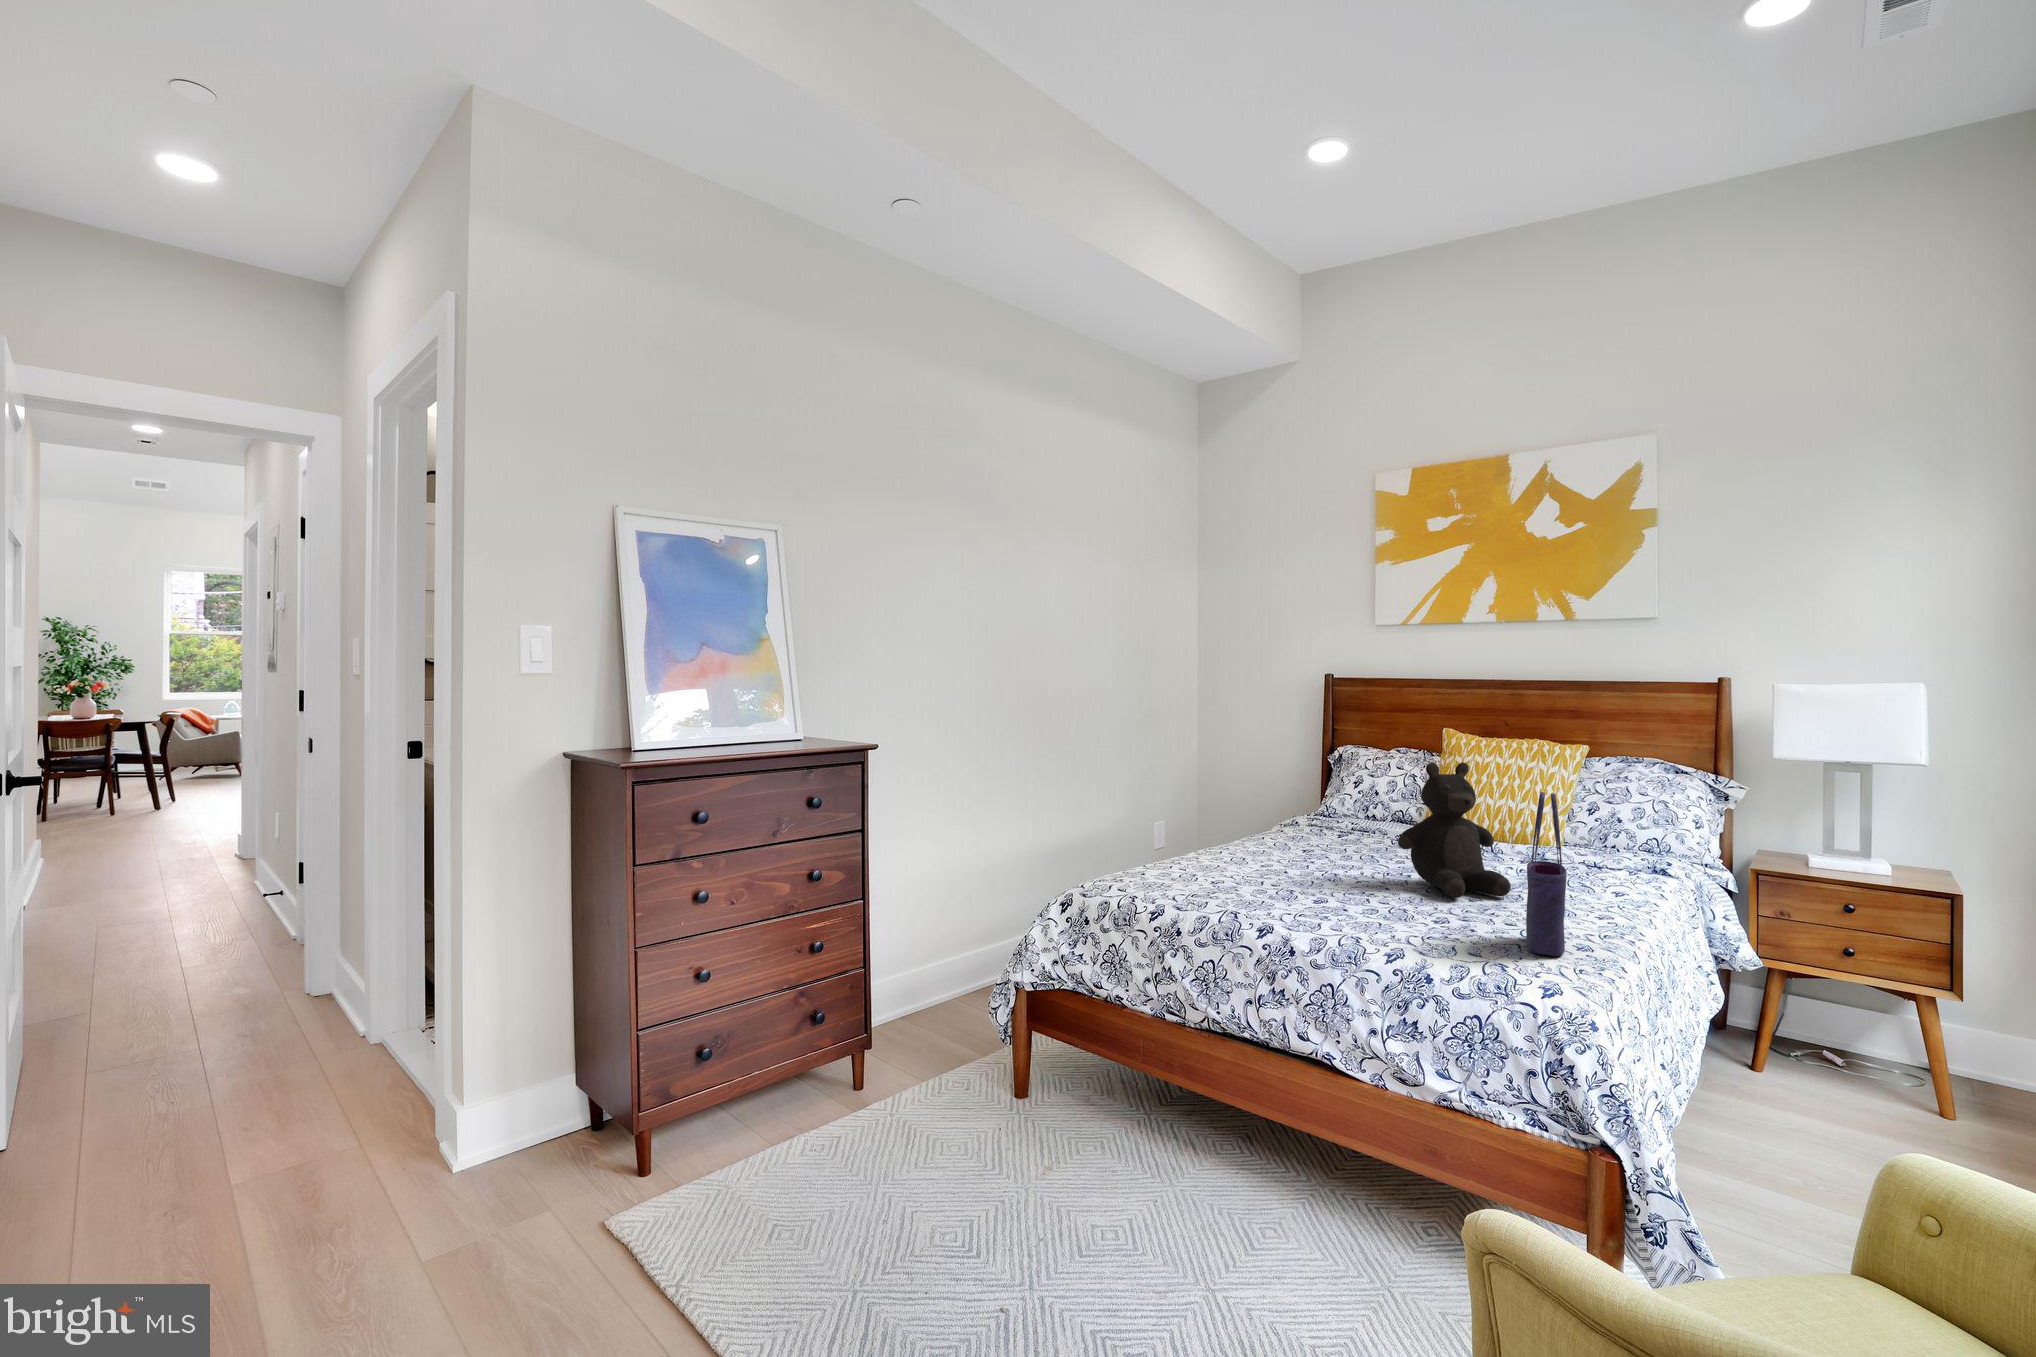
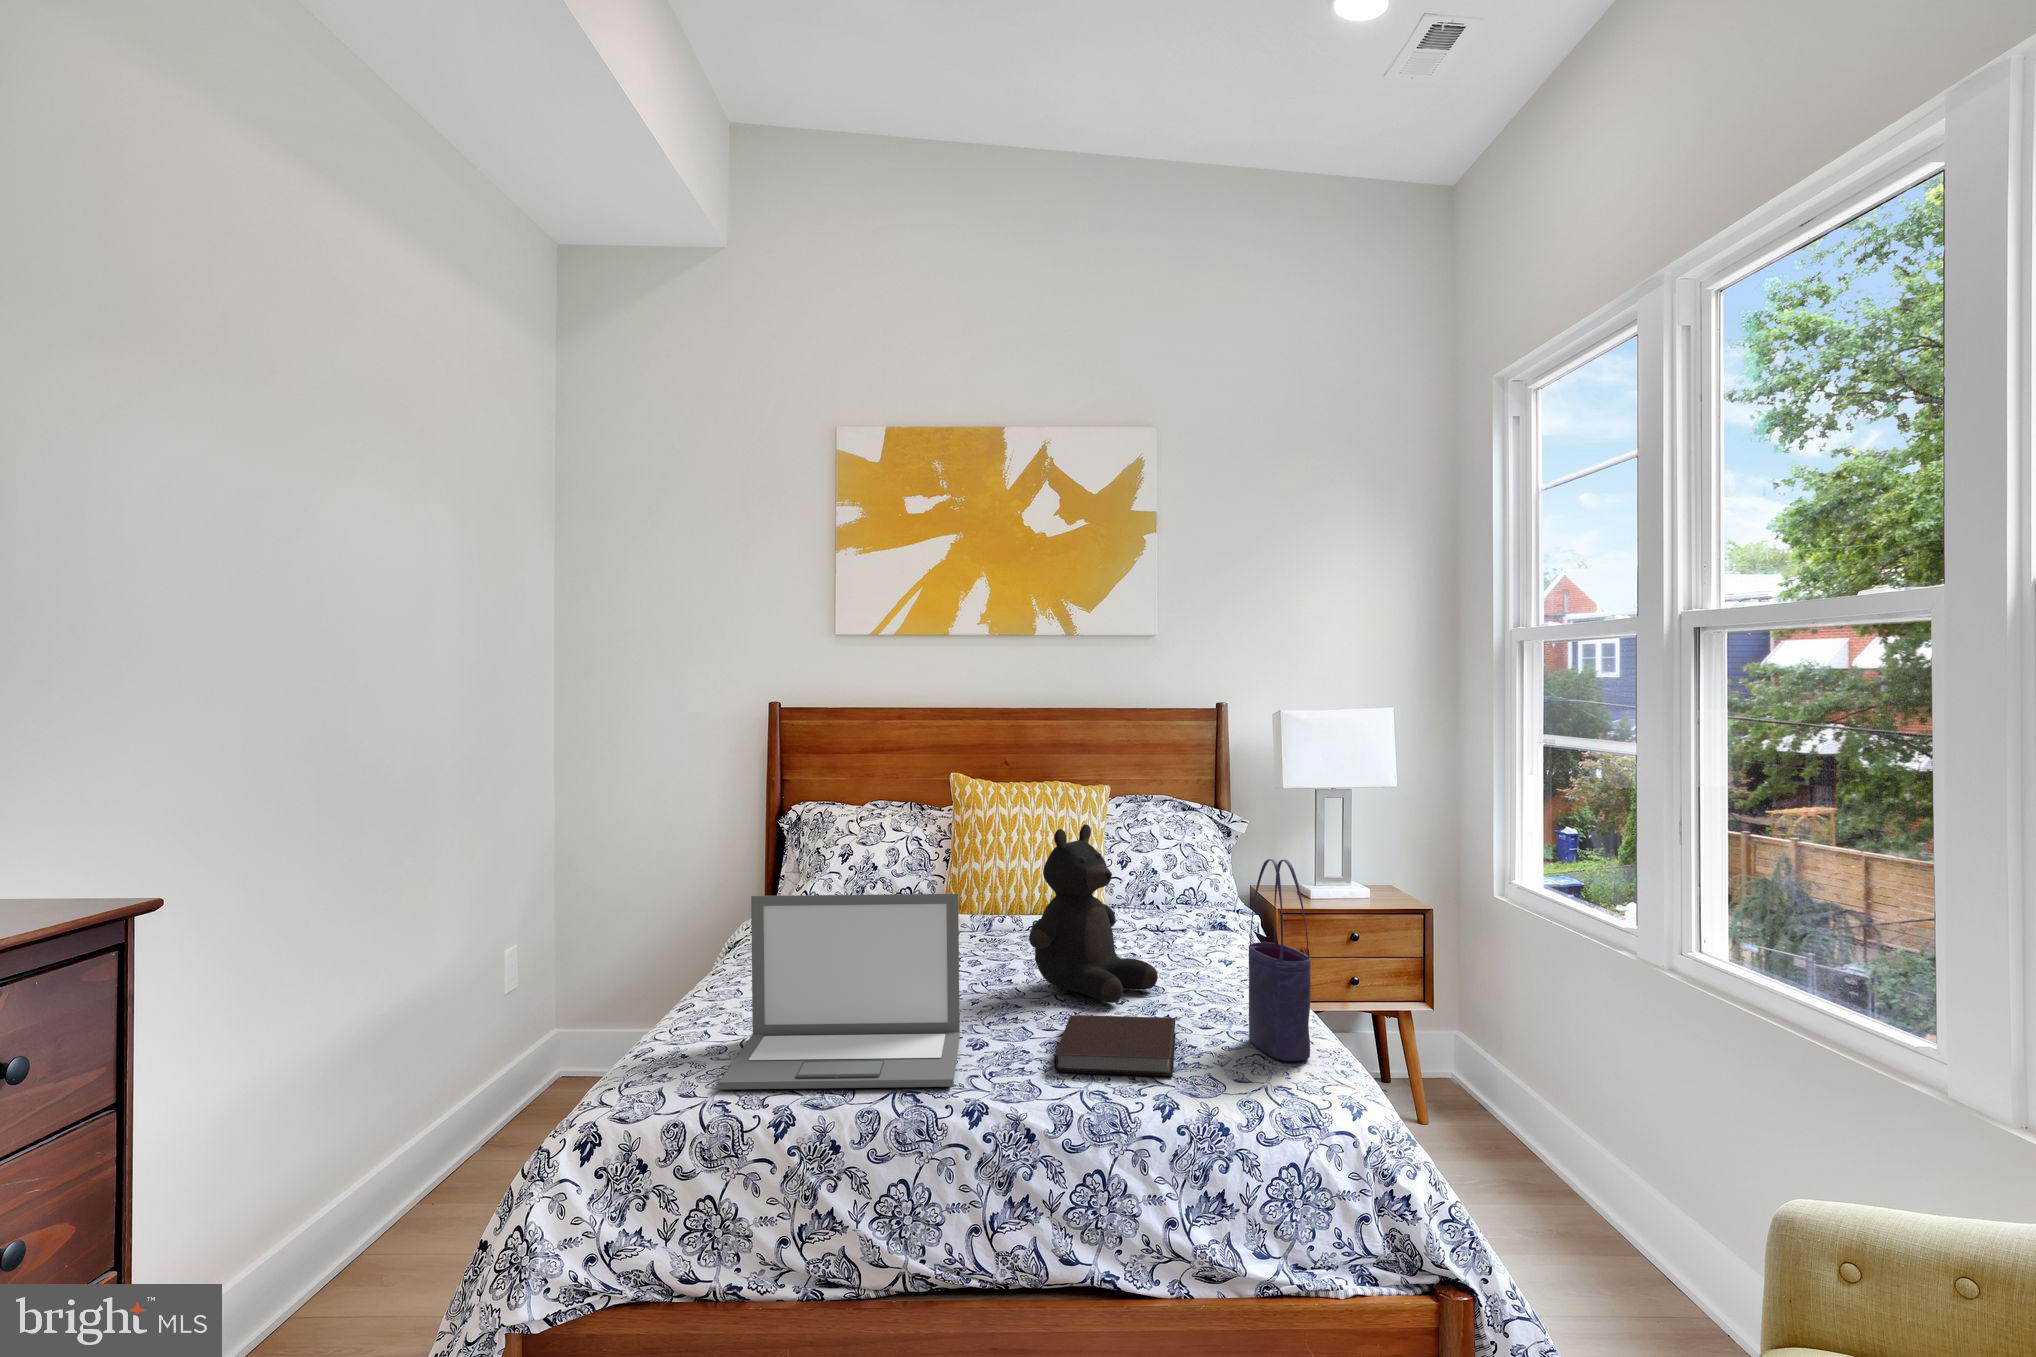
laptop: none [1136,782,1316,915] -> present [719,894,960,1090]
notebook: none [1345,896,1477,941] -> present [1054,1015,1176,1076]

